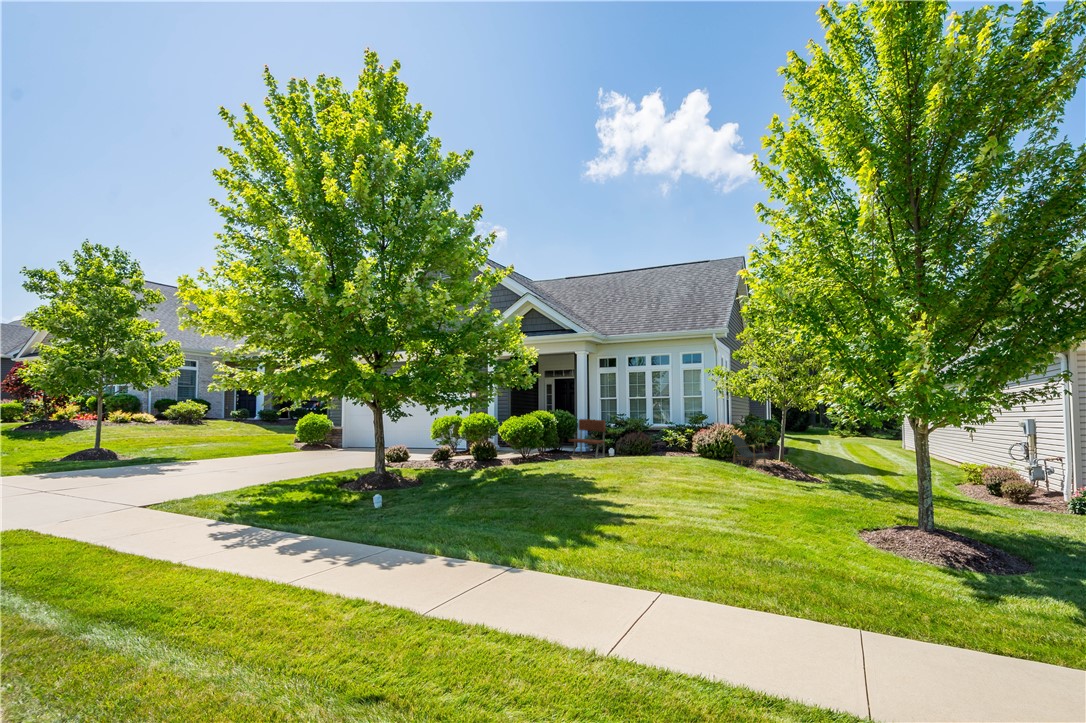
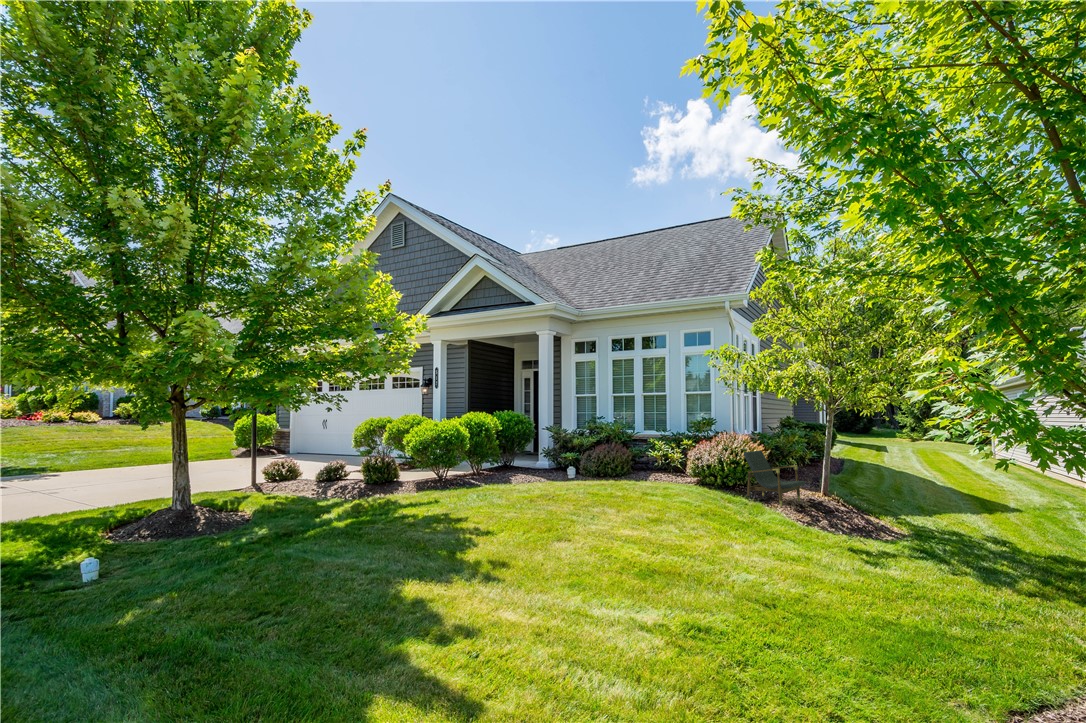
bench: present [569,419,606,459] -> none [517,424,567,481]

